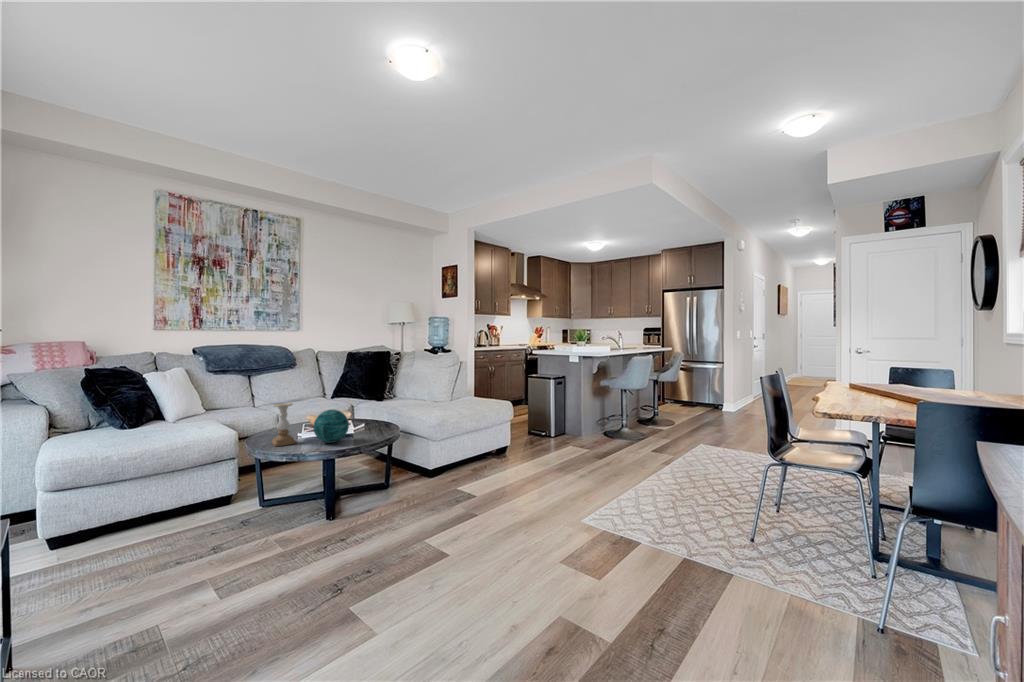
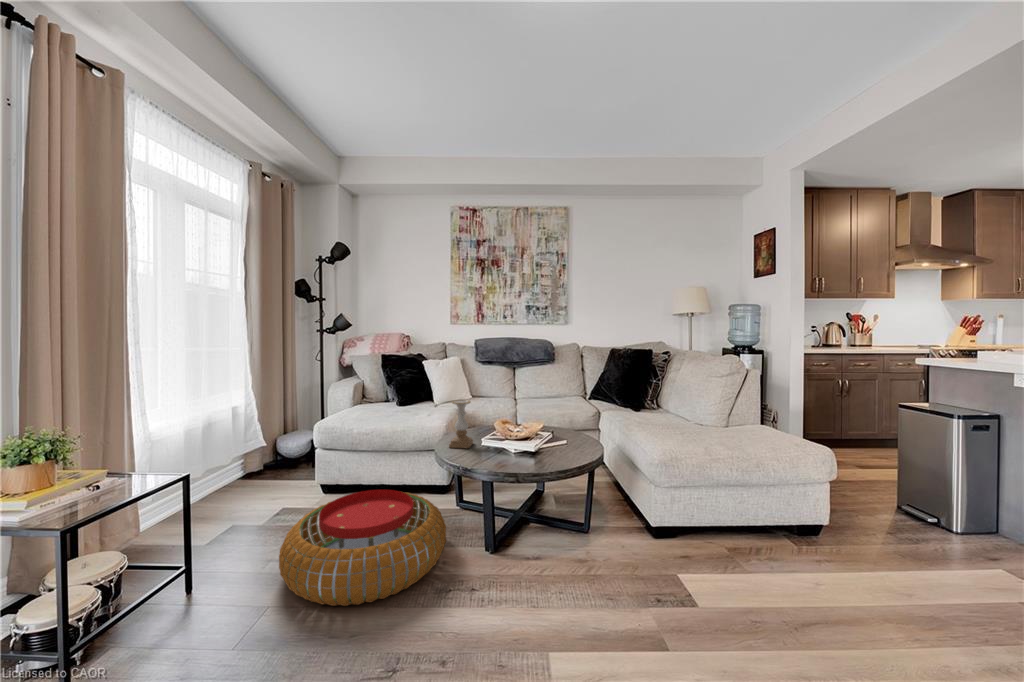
decorative orb: present [313,410,349,443] -> none [478,415,519,457]
pouf: none [131,493,308,597] -> present [279,490,446,606]

